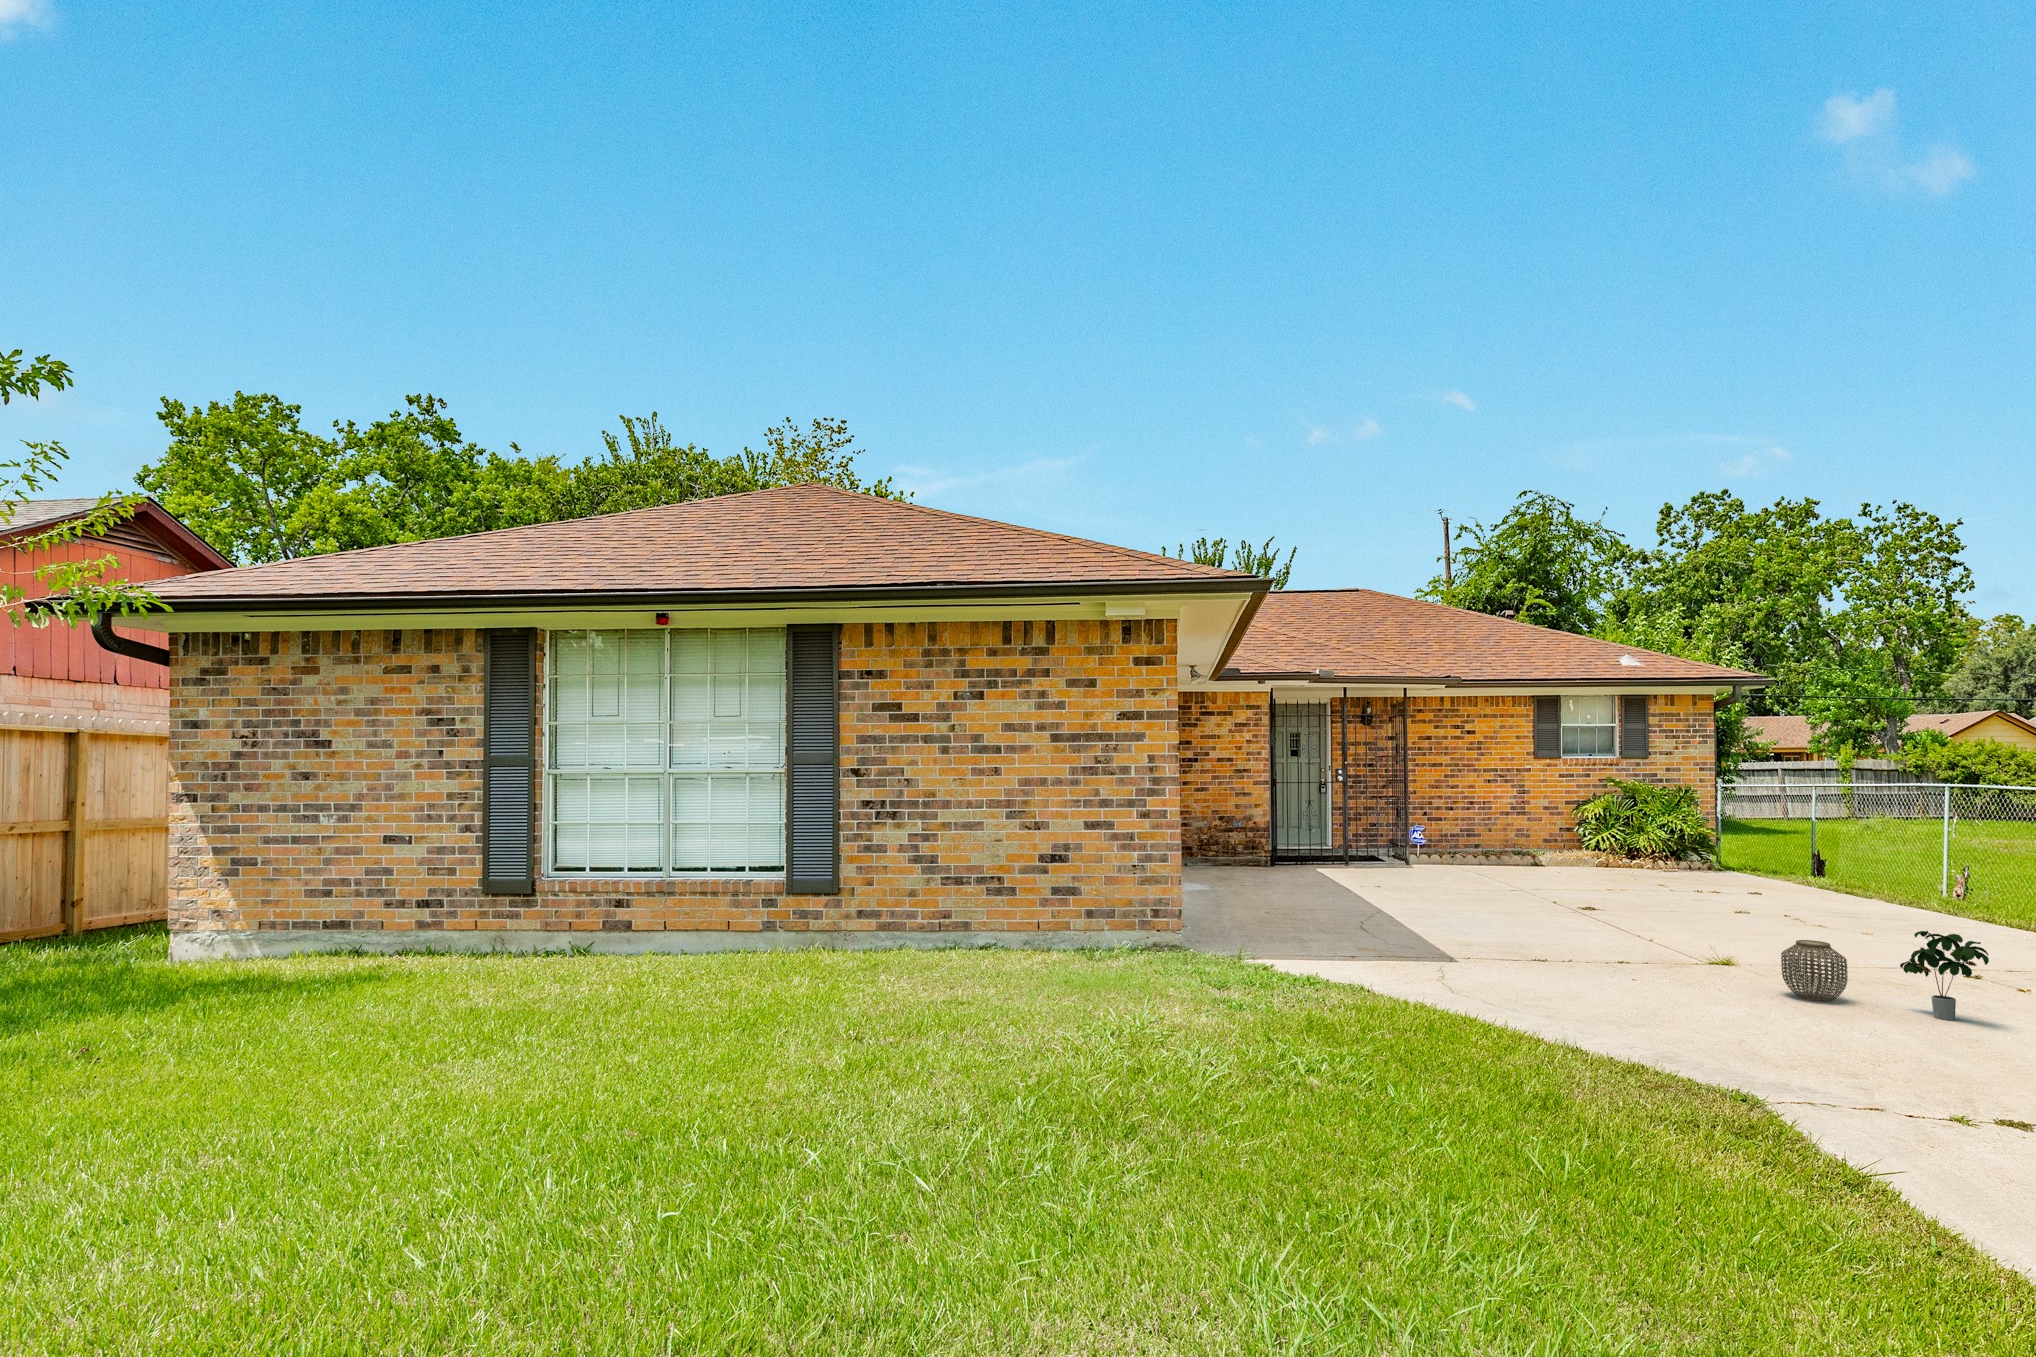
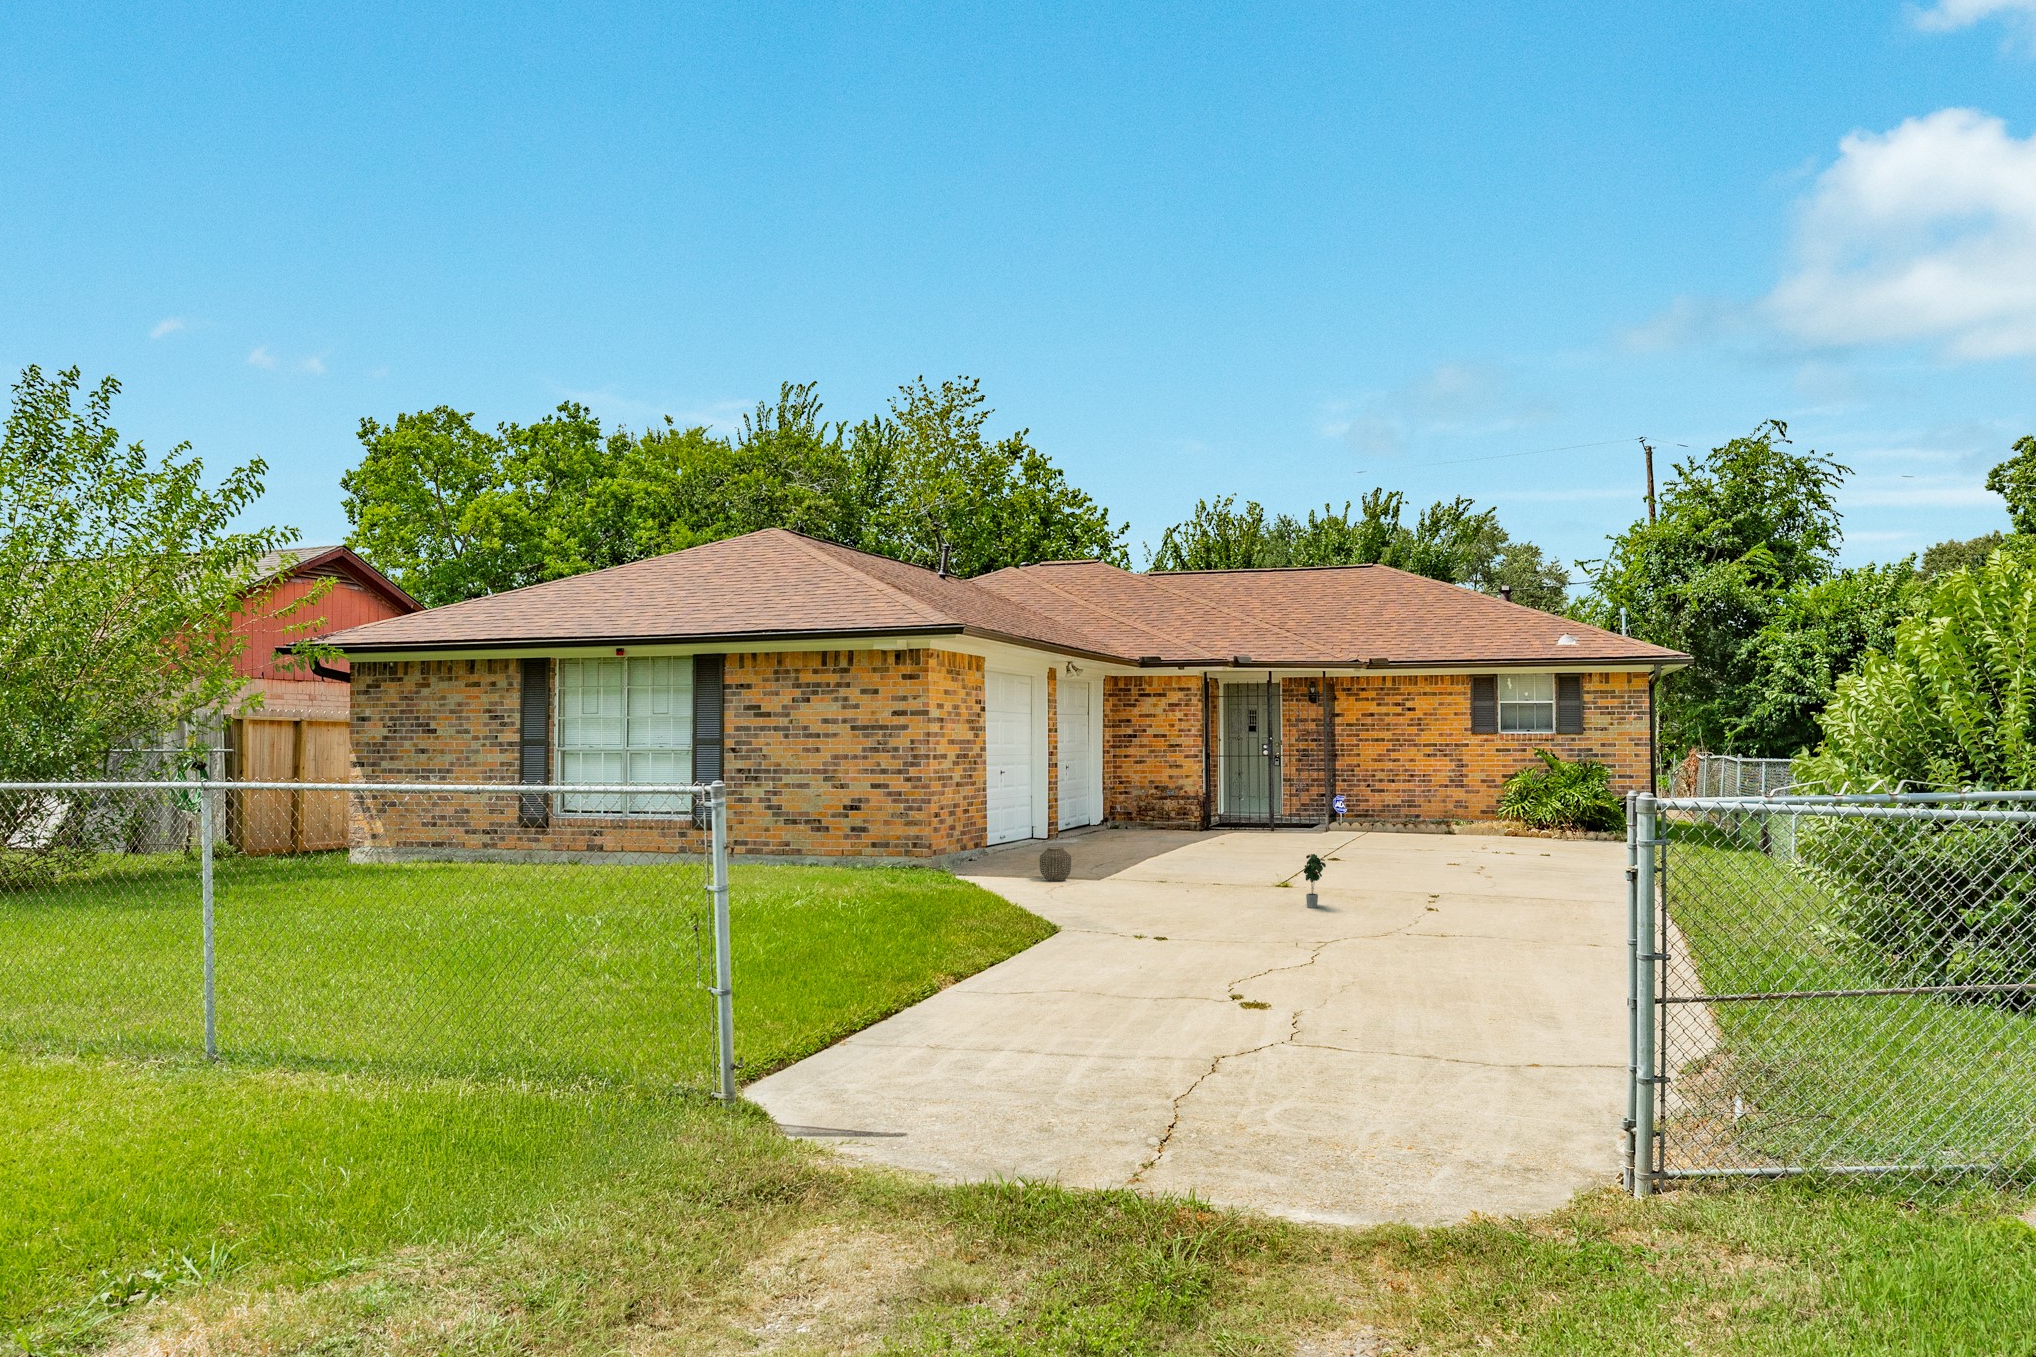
woven basket: present [1781,940,1848,1001] -> present [1040,847,1071,882]

